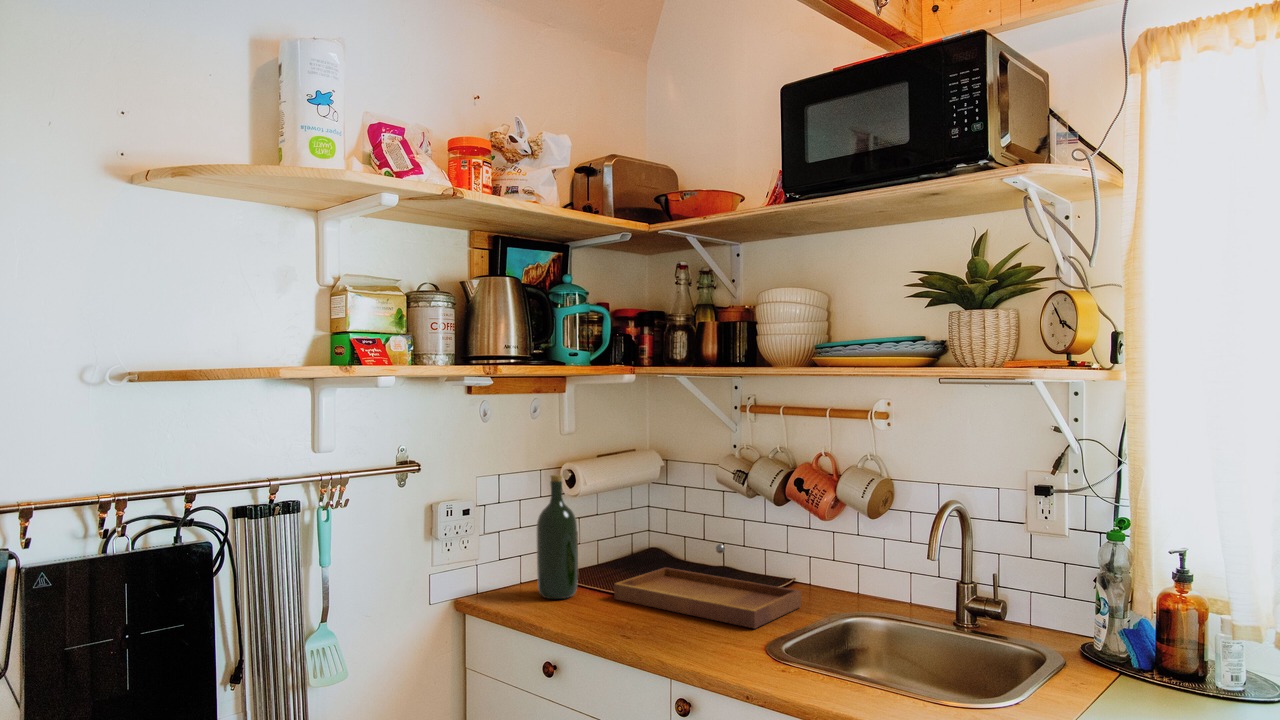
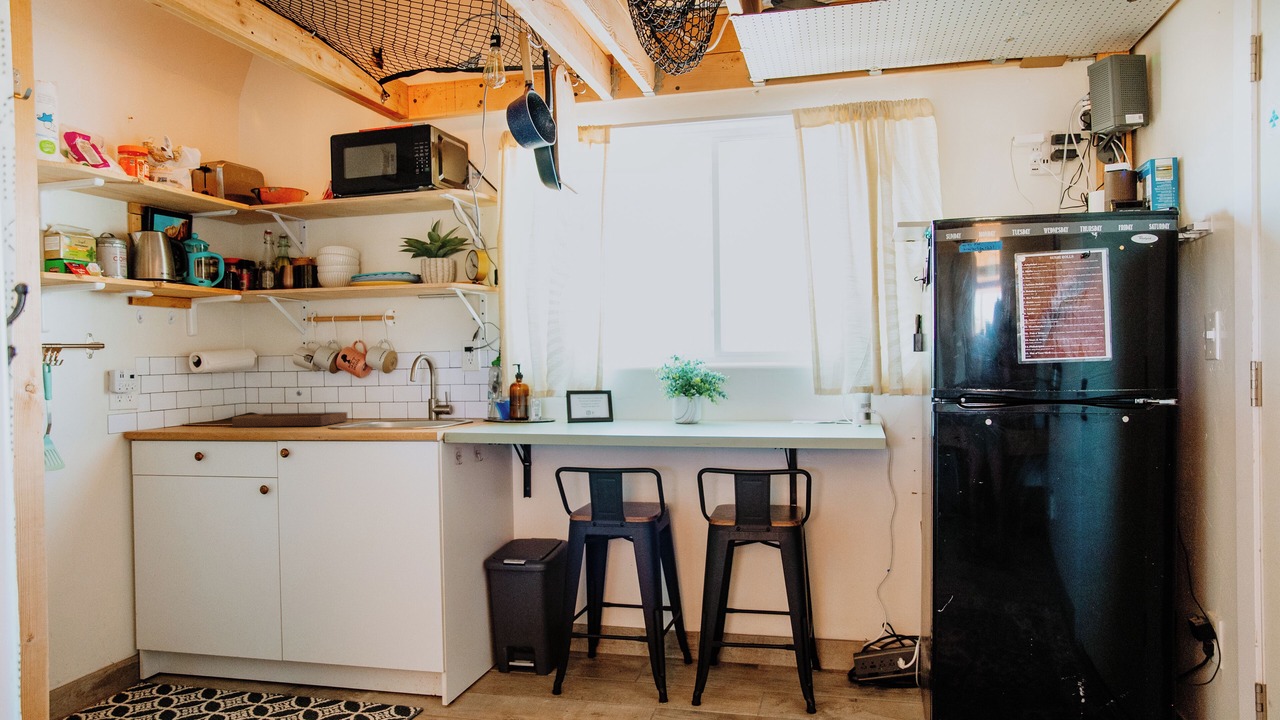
wine bottle: present [537,475,578,599] -> none [178,355,207,429]

